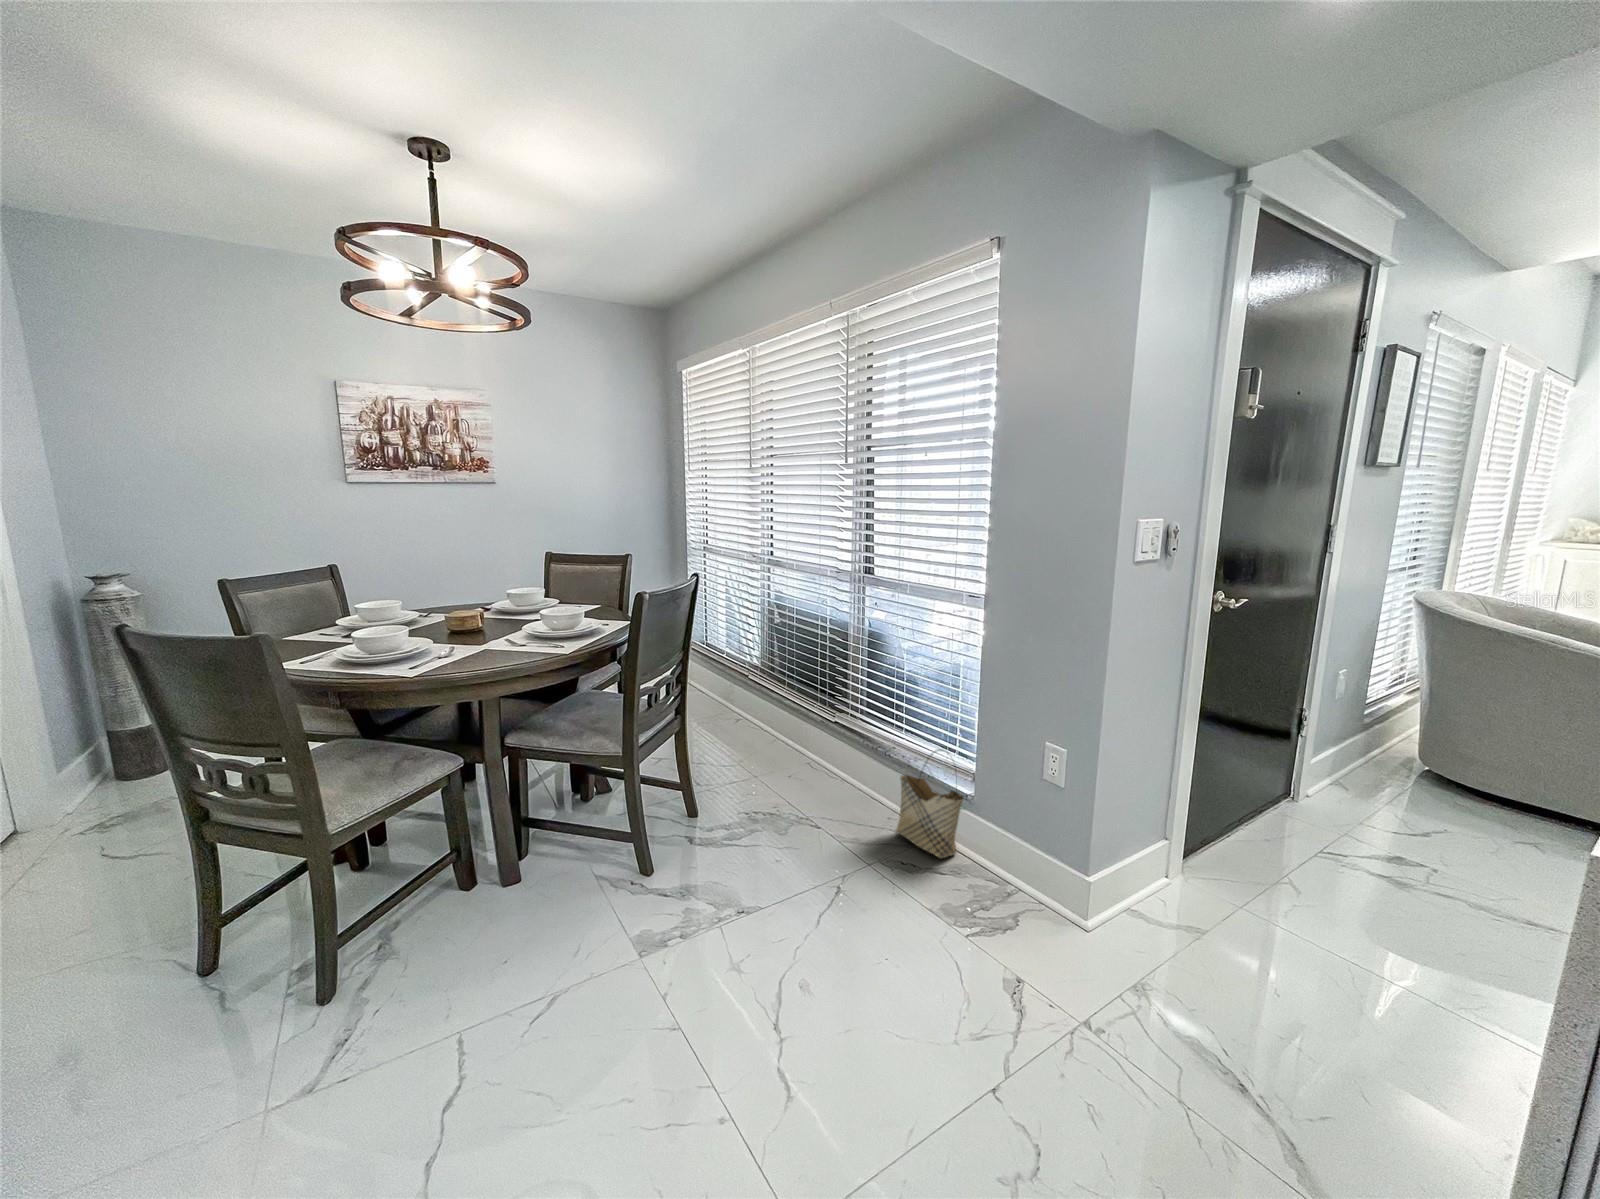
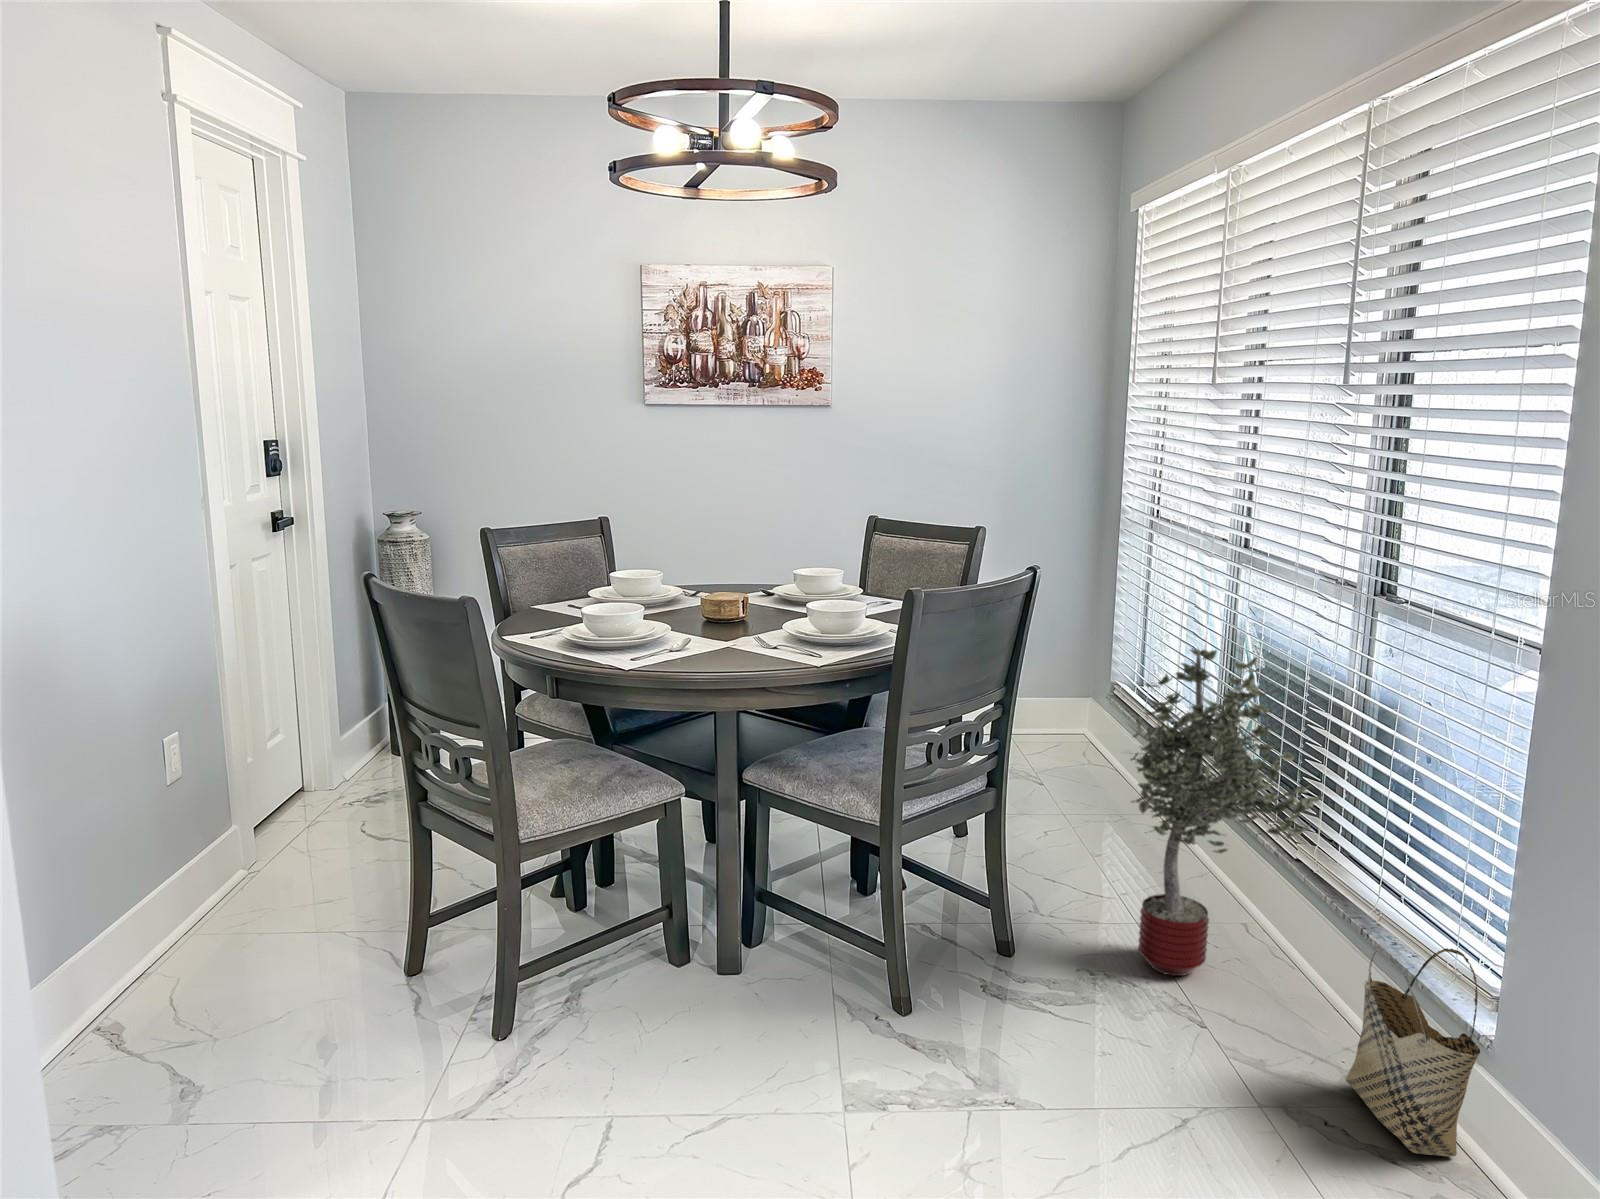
potted tree: none [750,612,857,802] -> present [1130,649,1321,976]

